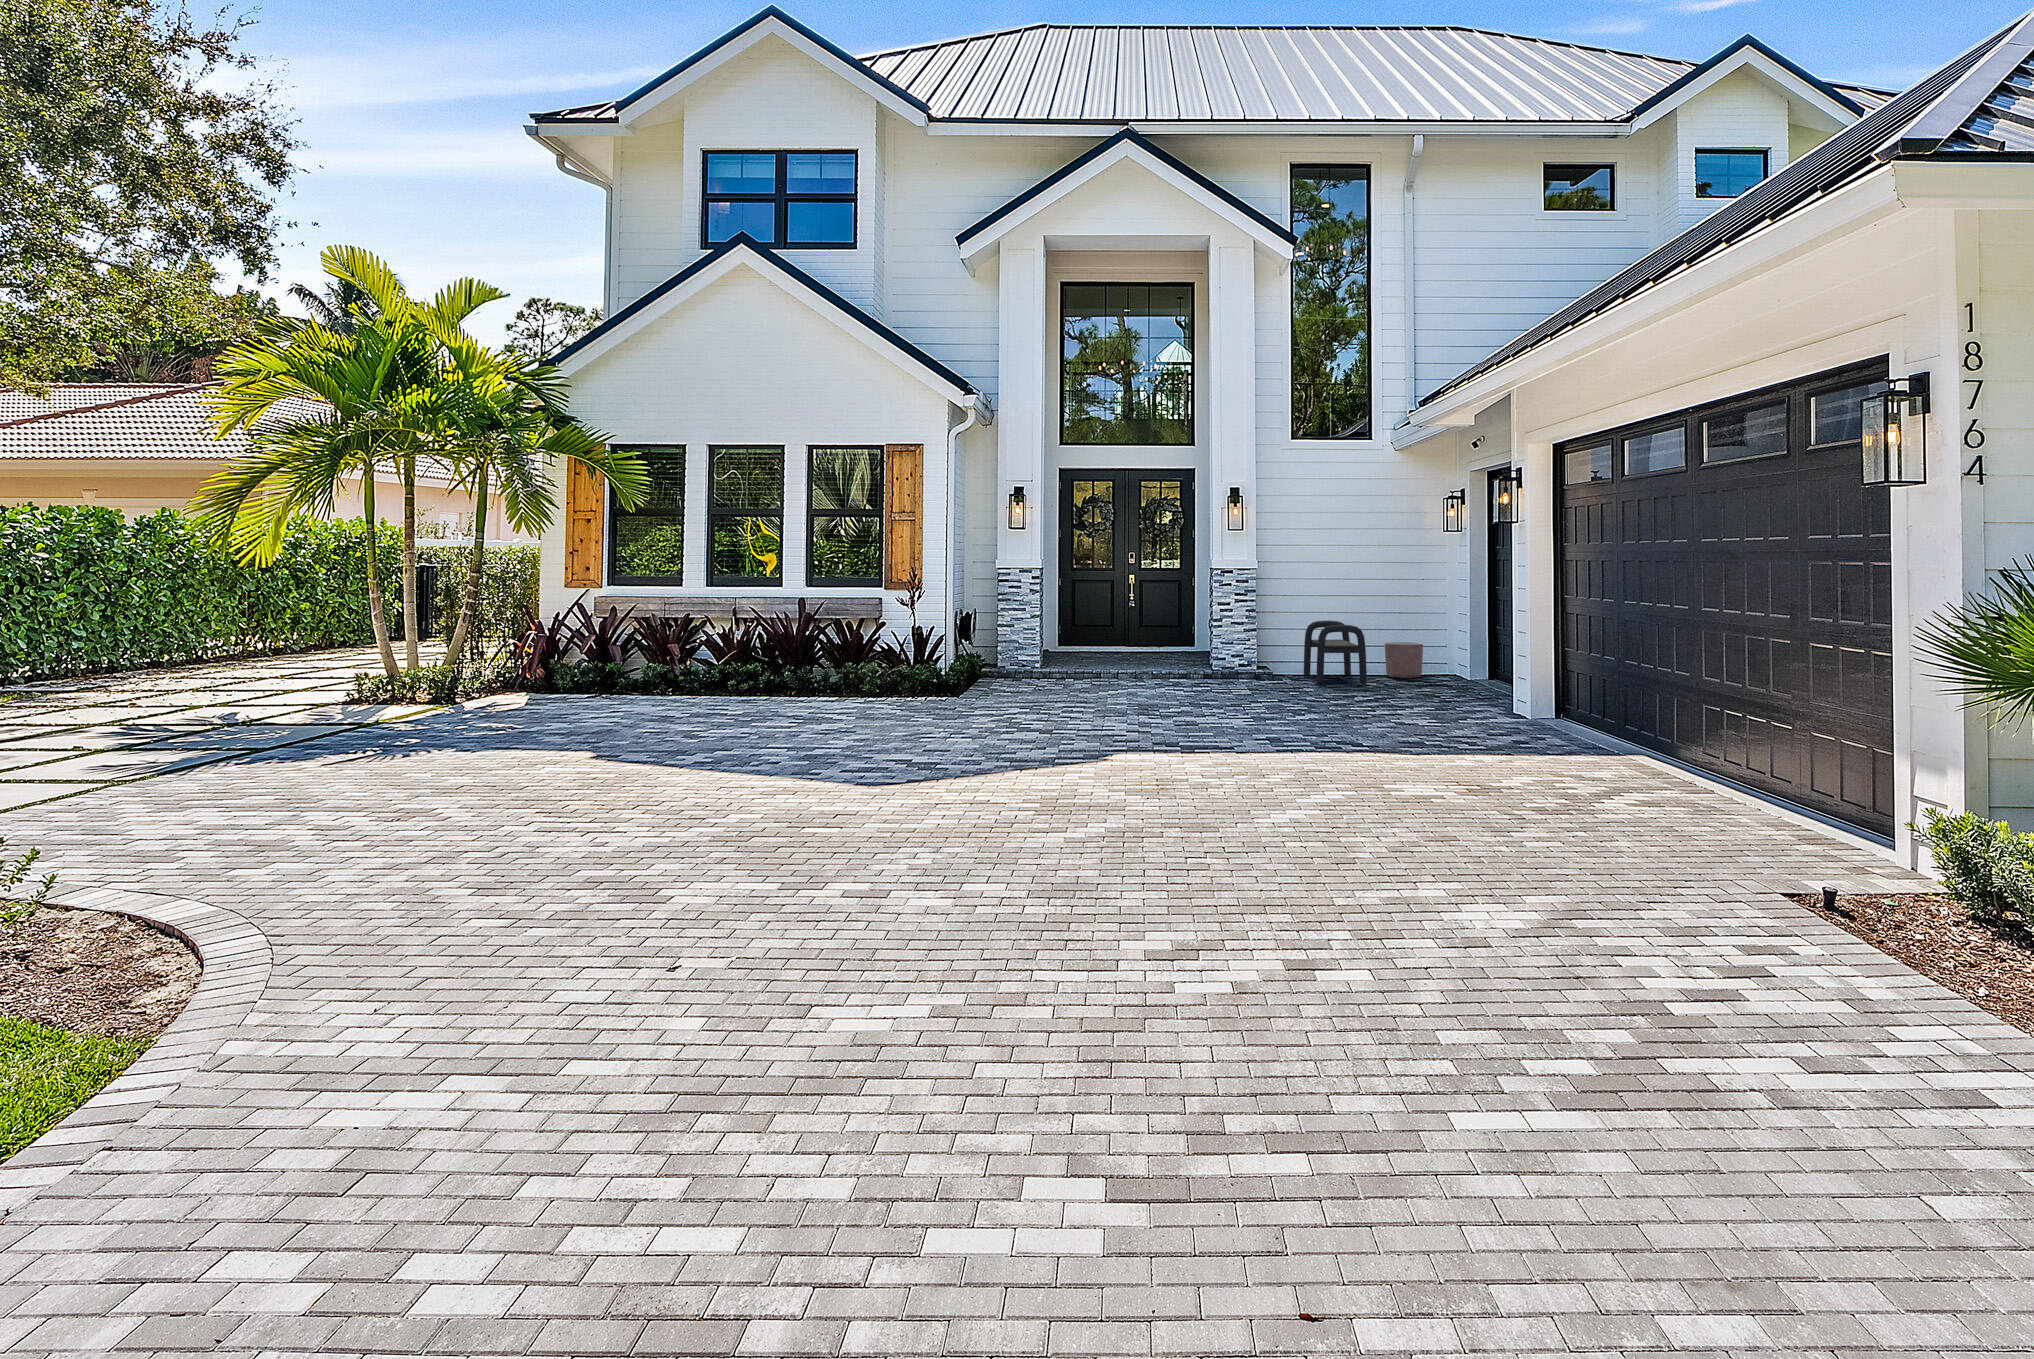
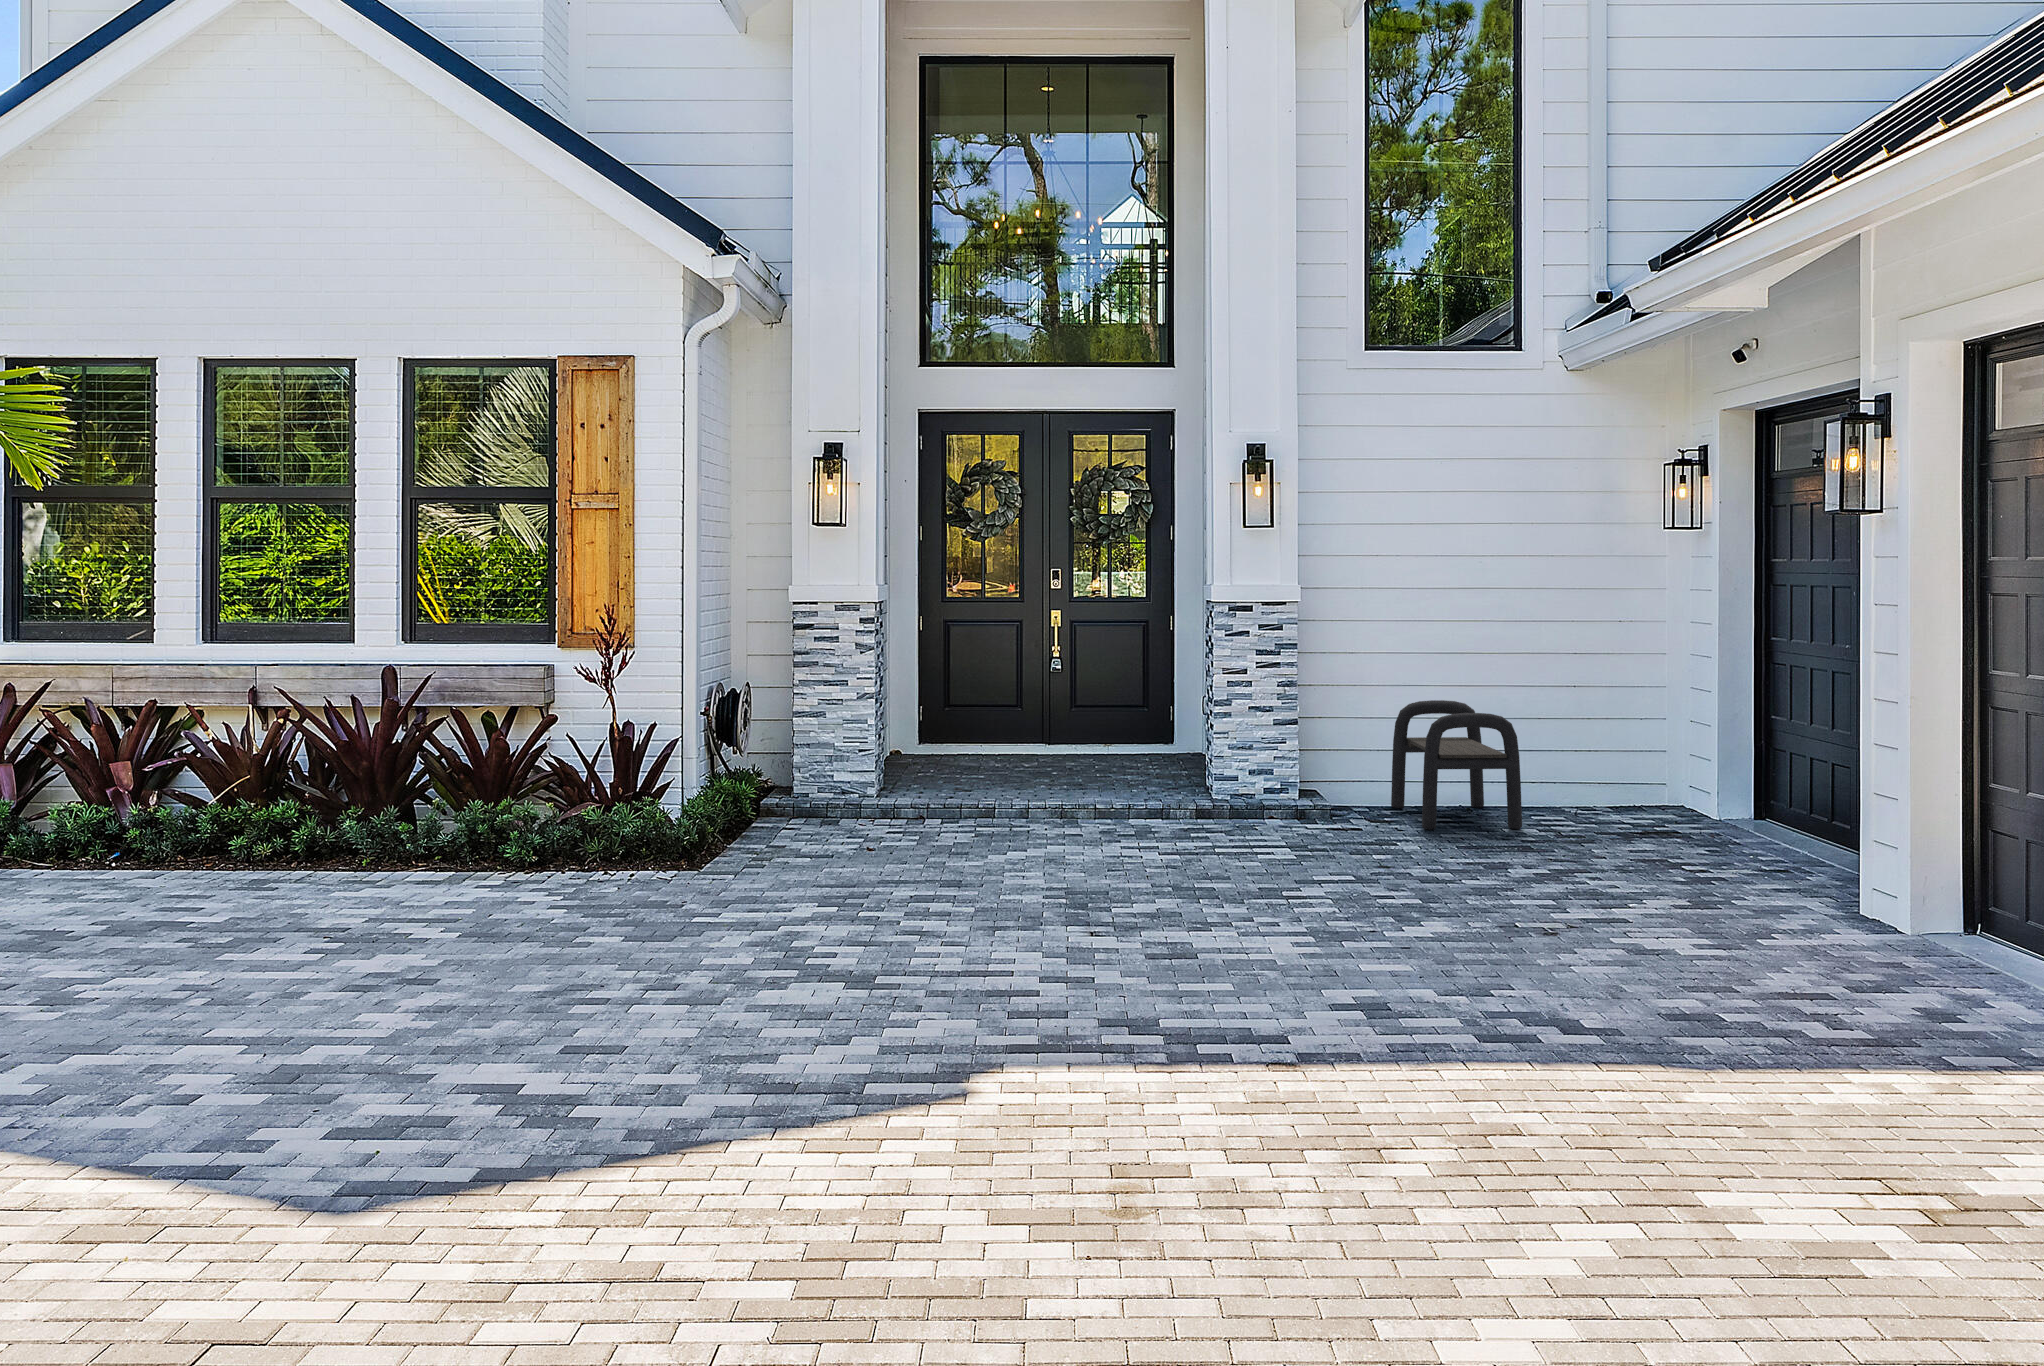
planter: present [1385,642,1423,678] -> none [1551,741,1627,815]

